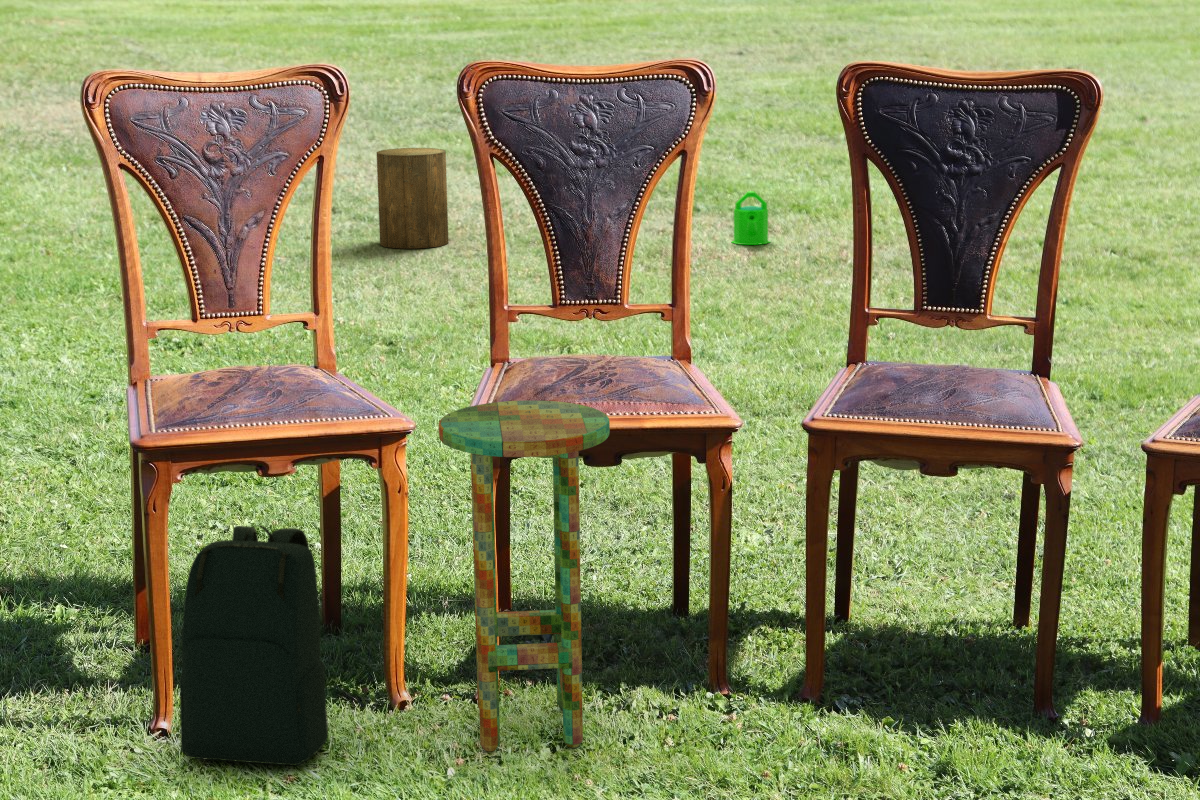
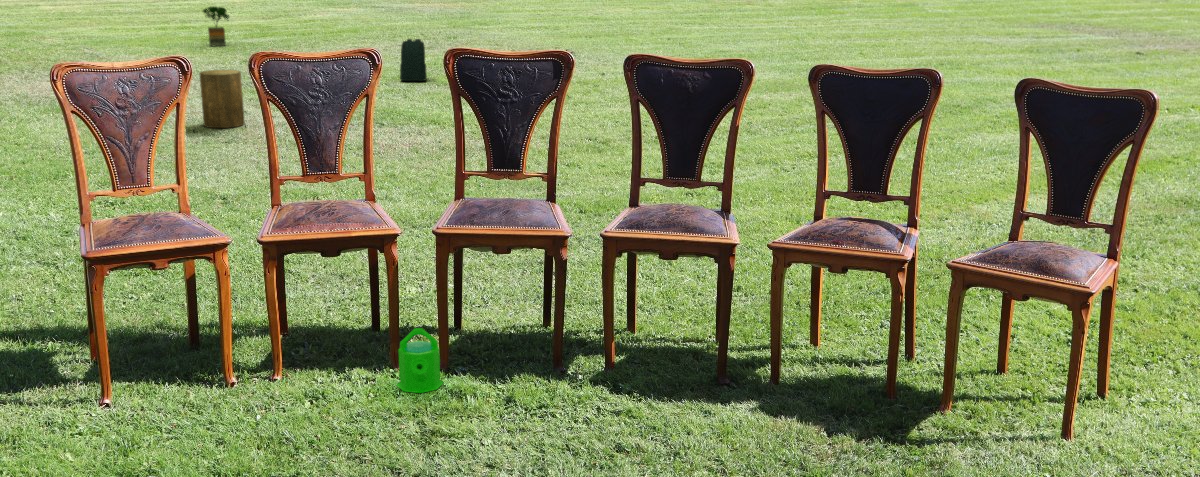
potted tree: none [387,56,434,124] -> present [203,7,229,46]
watering can: present [732,191,770,245] -> present [397,328,443,393]
side table: present [439,400,610,751] -> none [247,228,335,405]
backpack: present [180,525,329,765] -> present [400,39,427,81]

